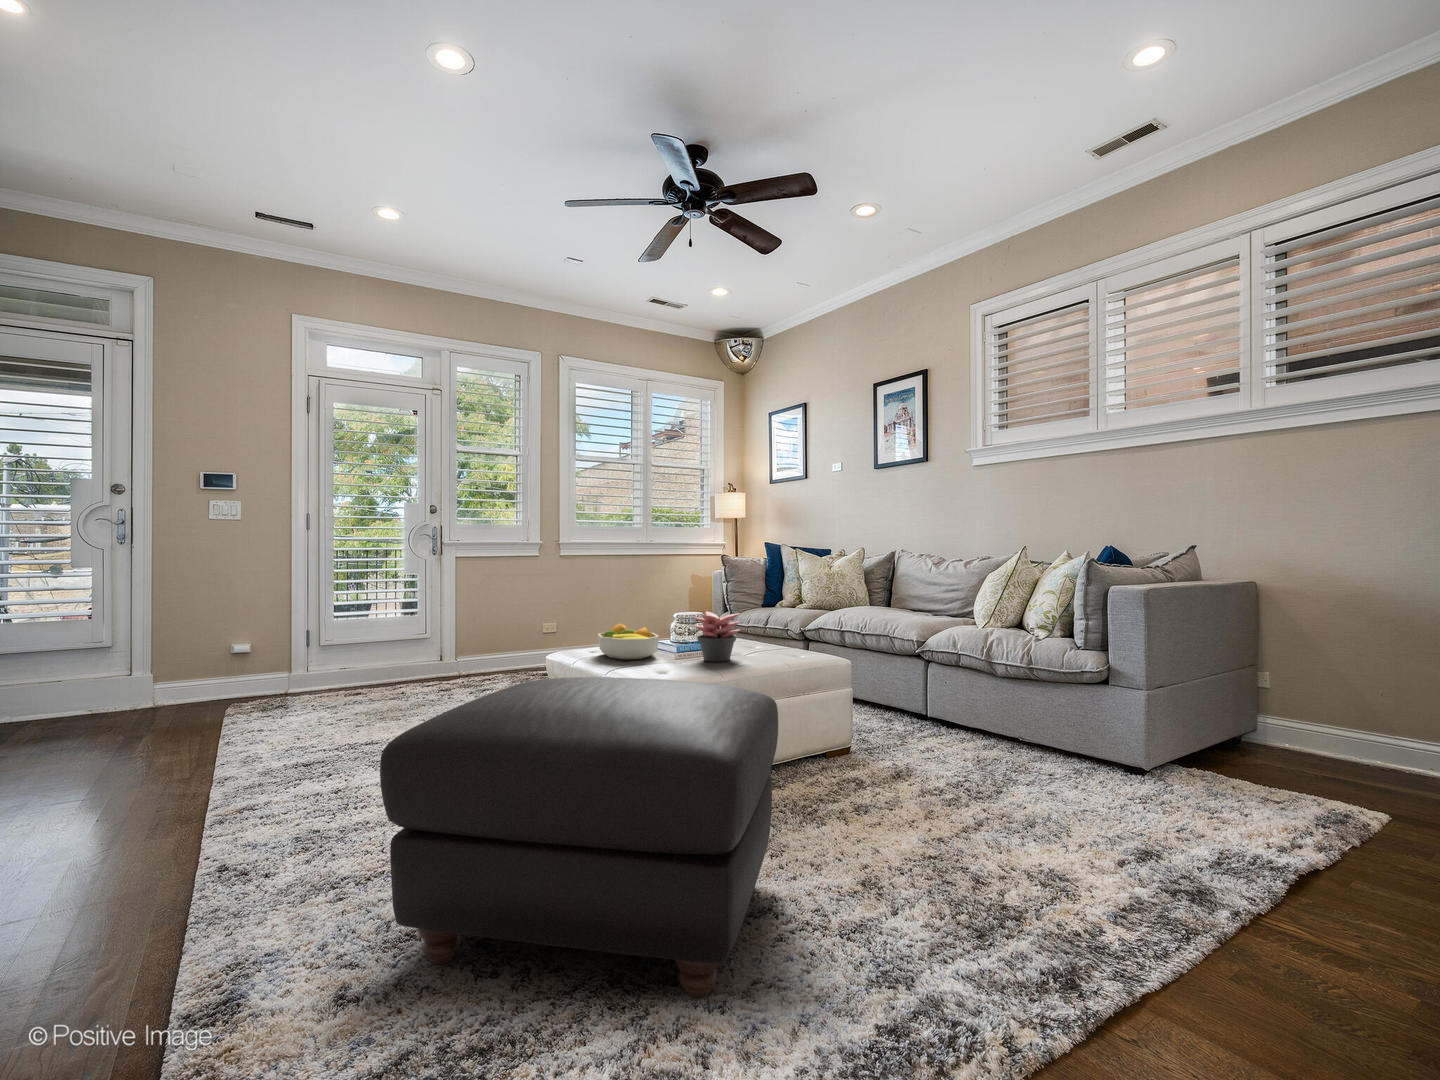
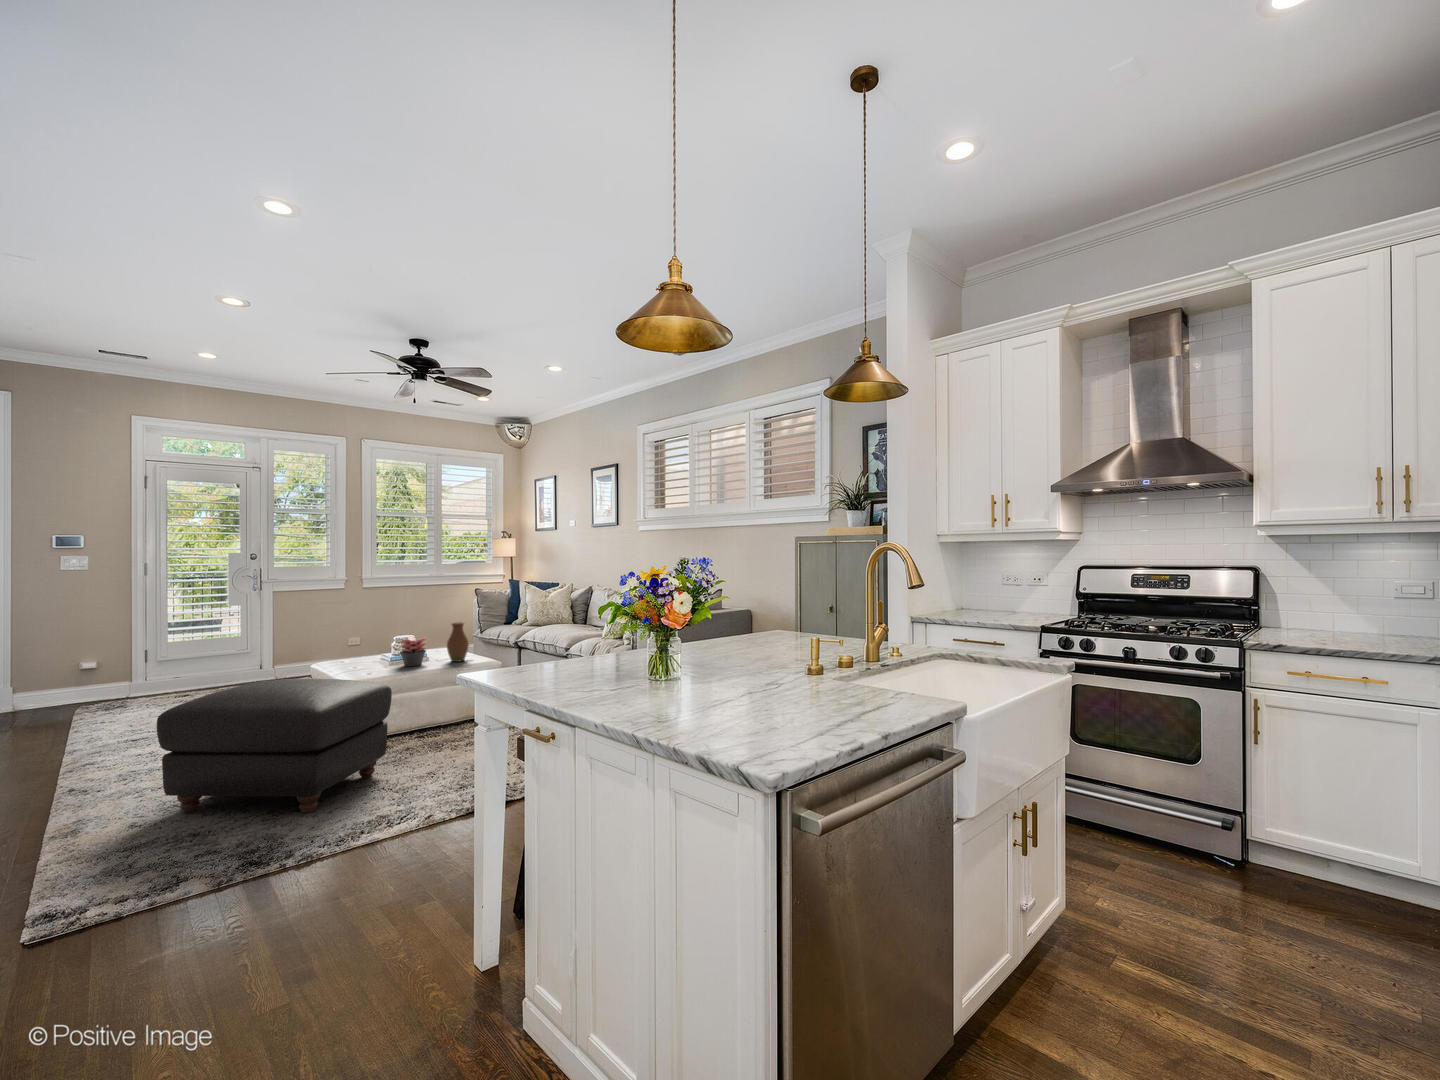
vase: none [767,591,801,657] -> present [447,622,469,662]
fruit bowl: present [598,623,659,659] -> none [341,644,380,667]

